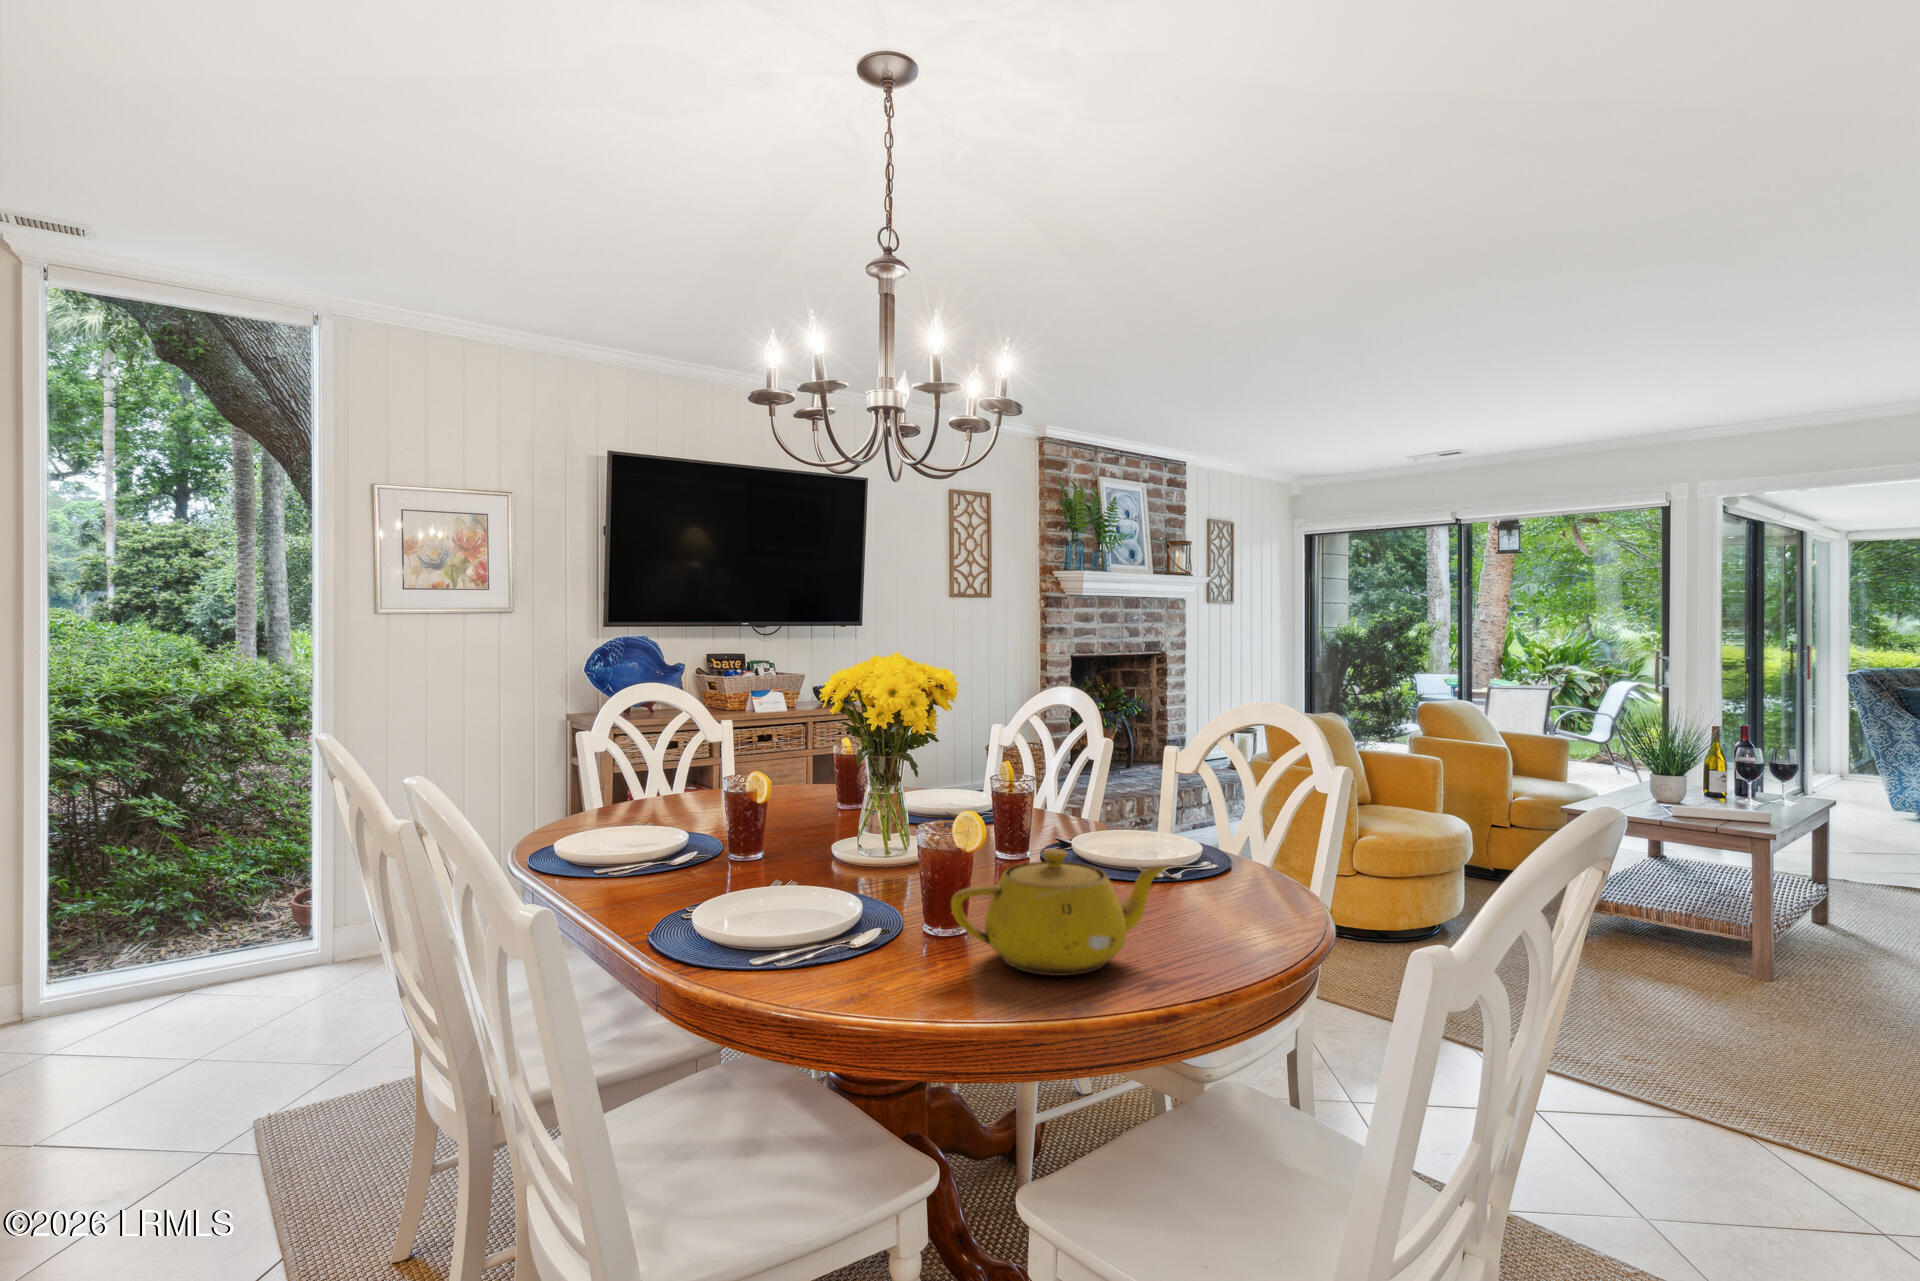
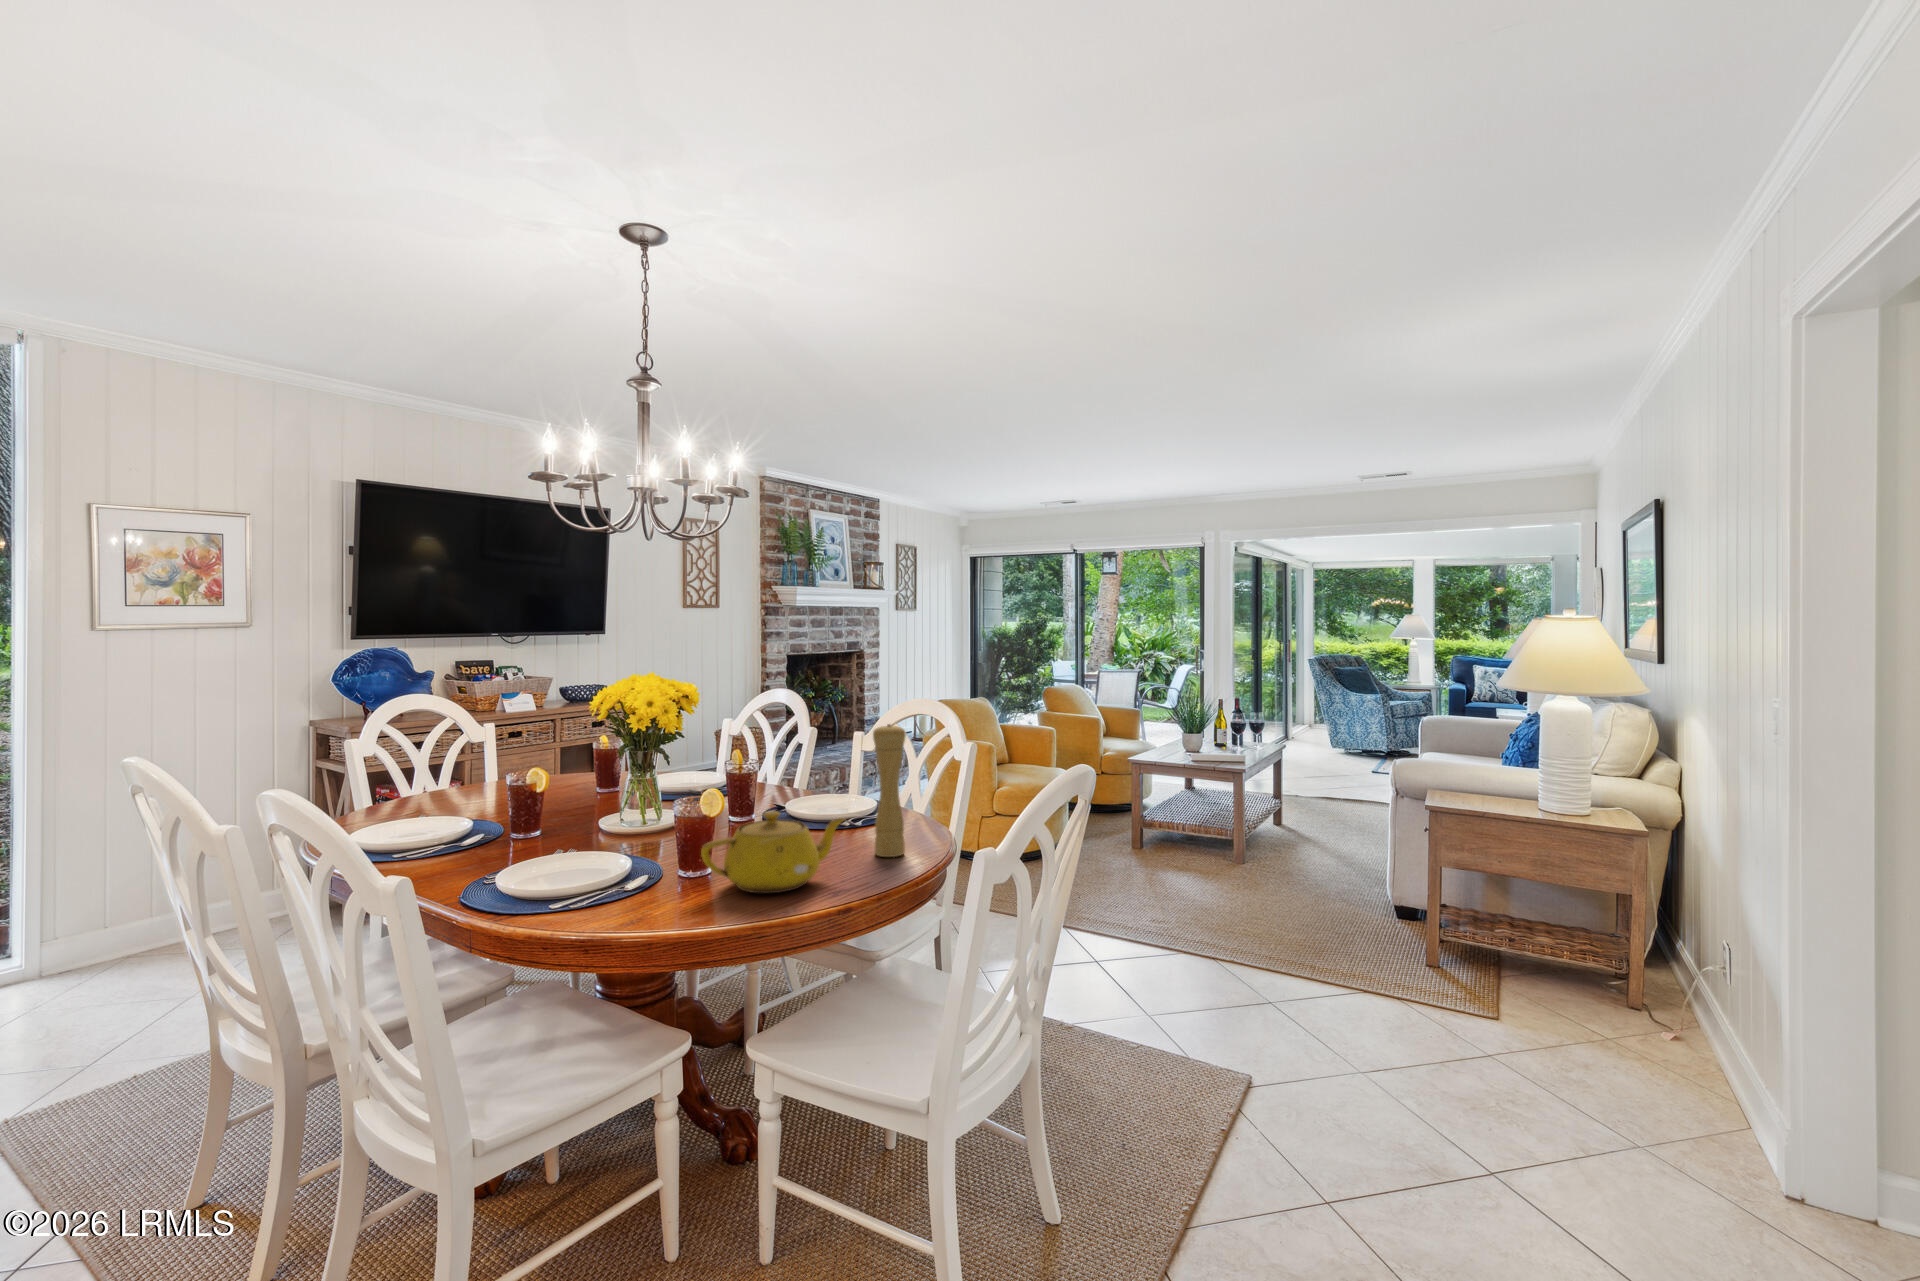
pepper mill: none [1206,726,1259,931] -> present [873,724,906,857]

